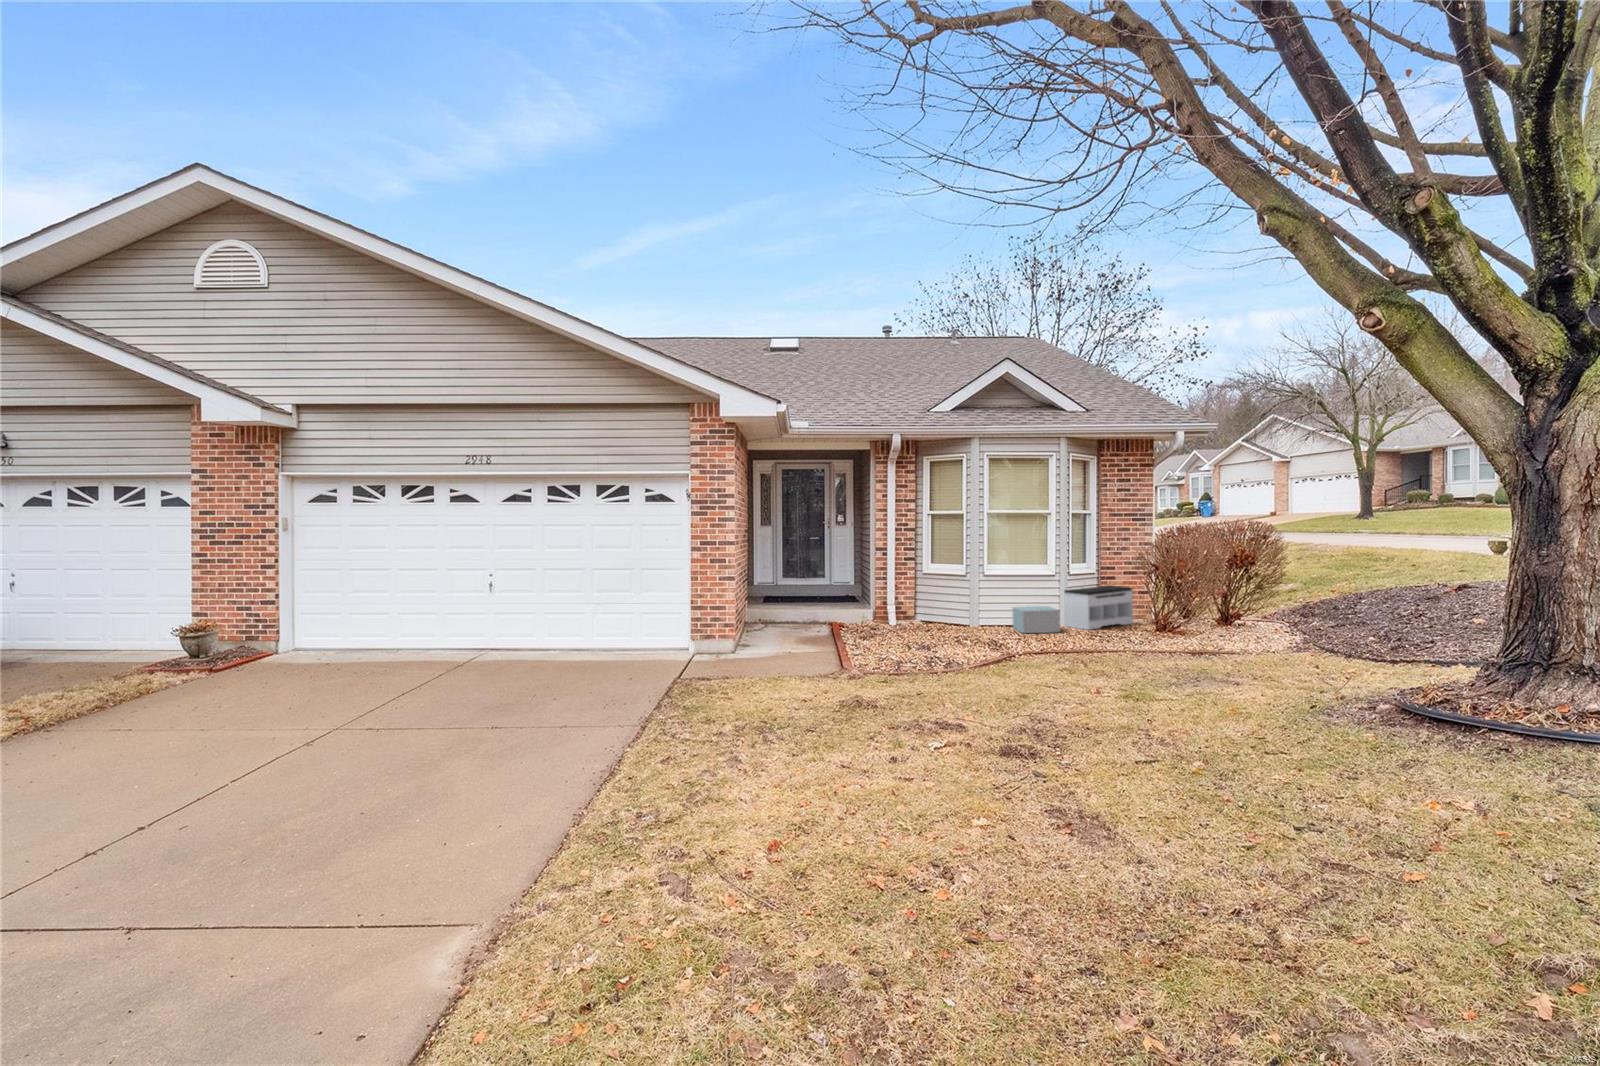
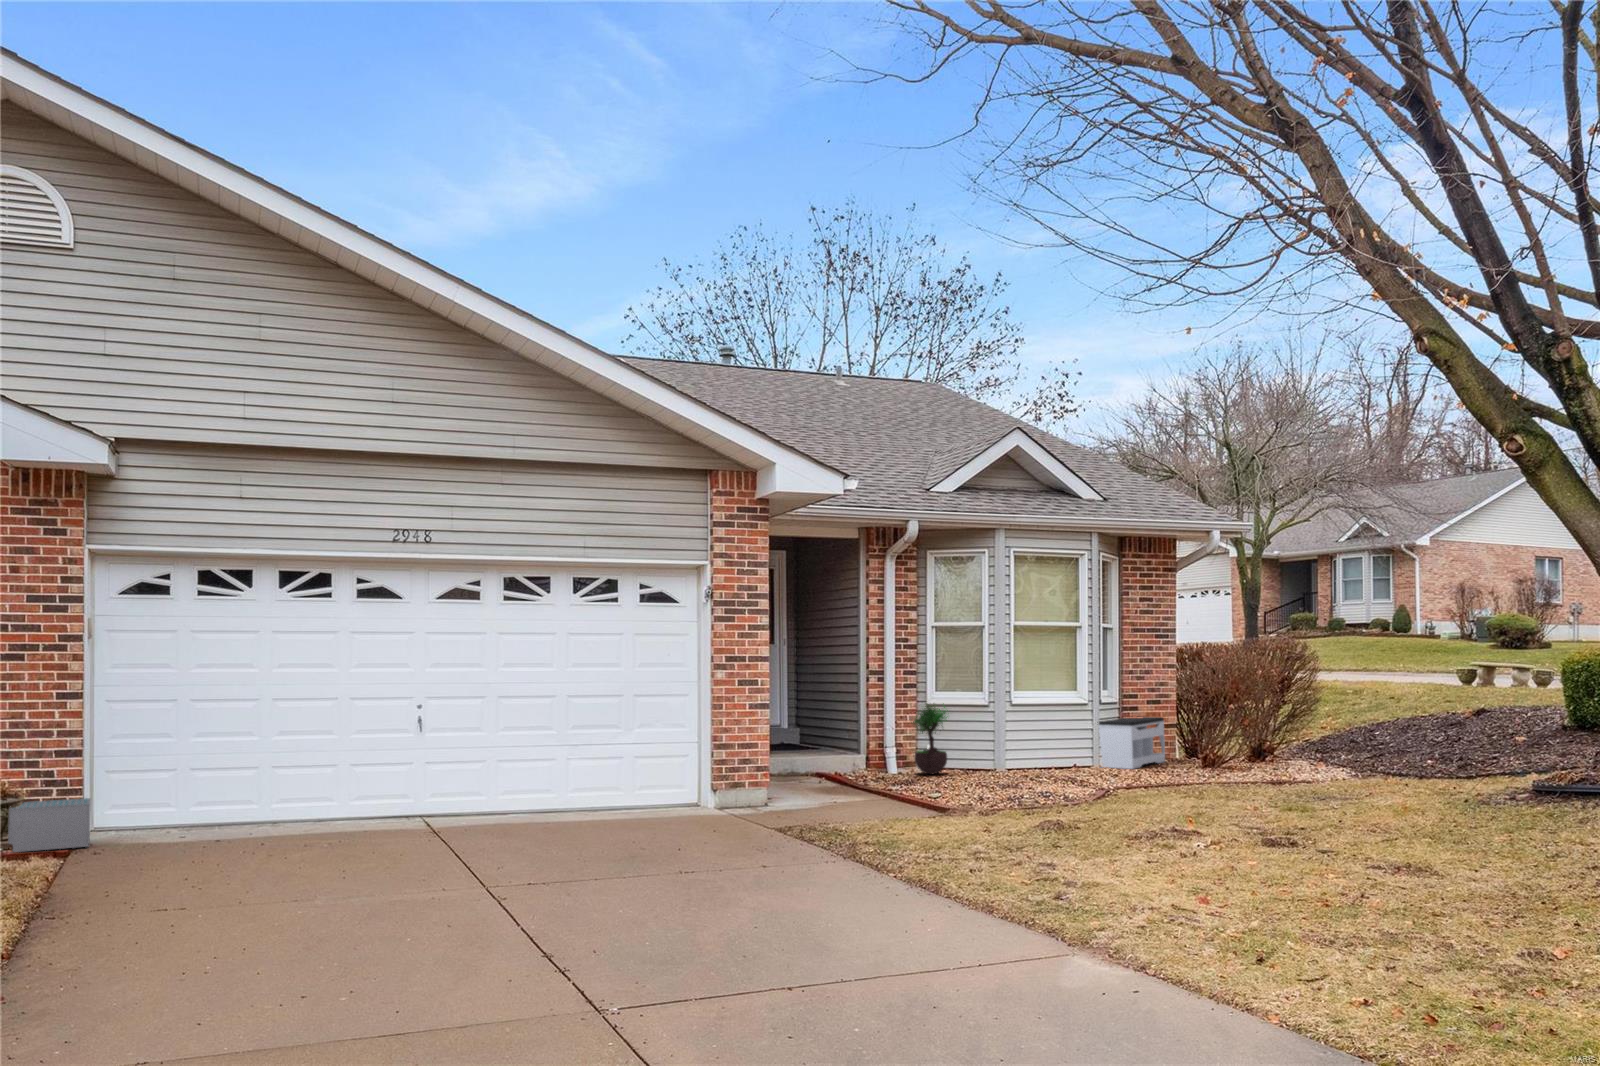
potted tree: none [899,569,932,626] -> present [911,704,948,774]
storage box: present [1013,606,1060,633] -> present [8,798,91,852]

